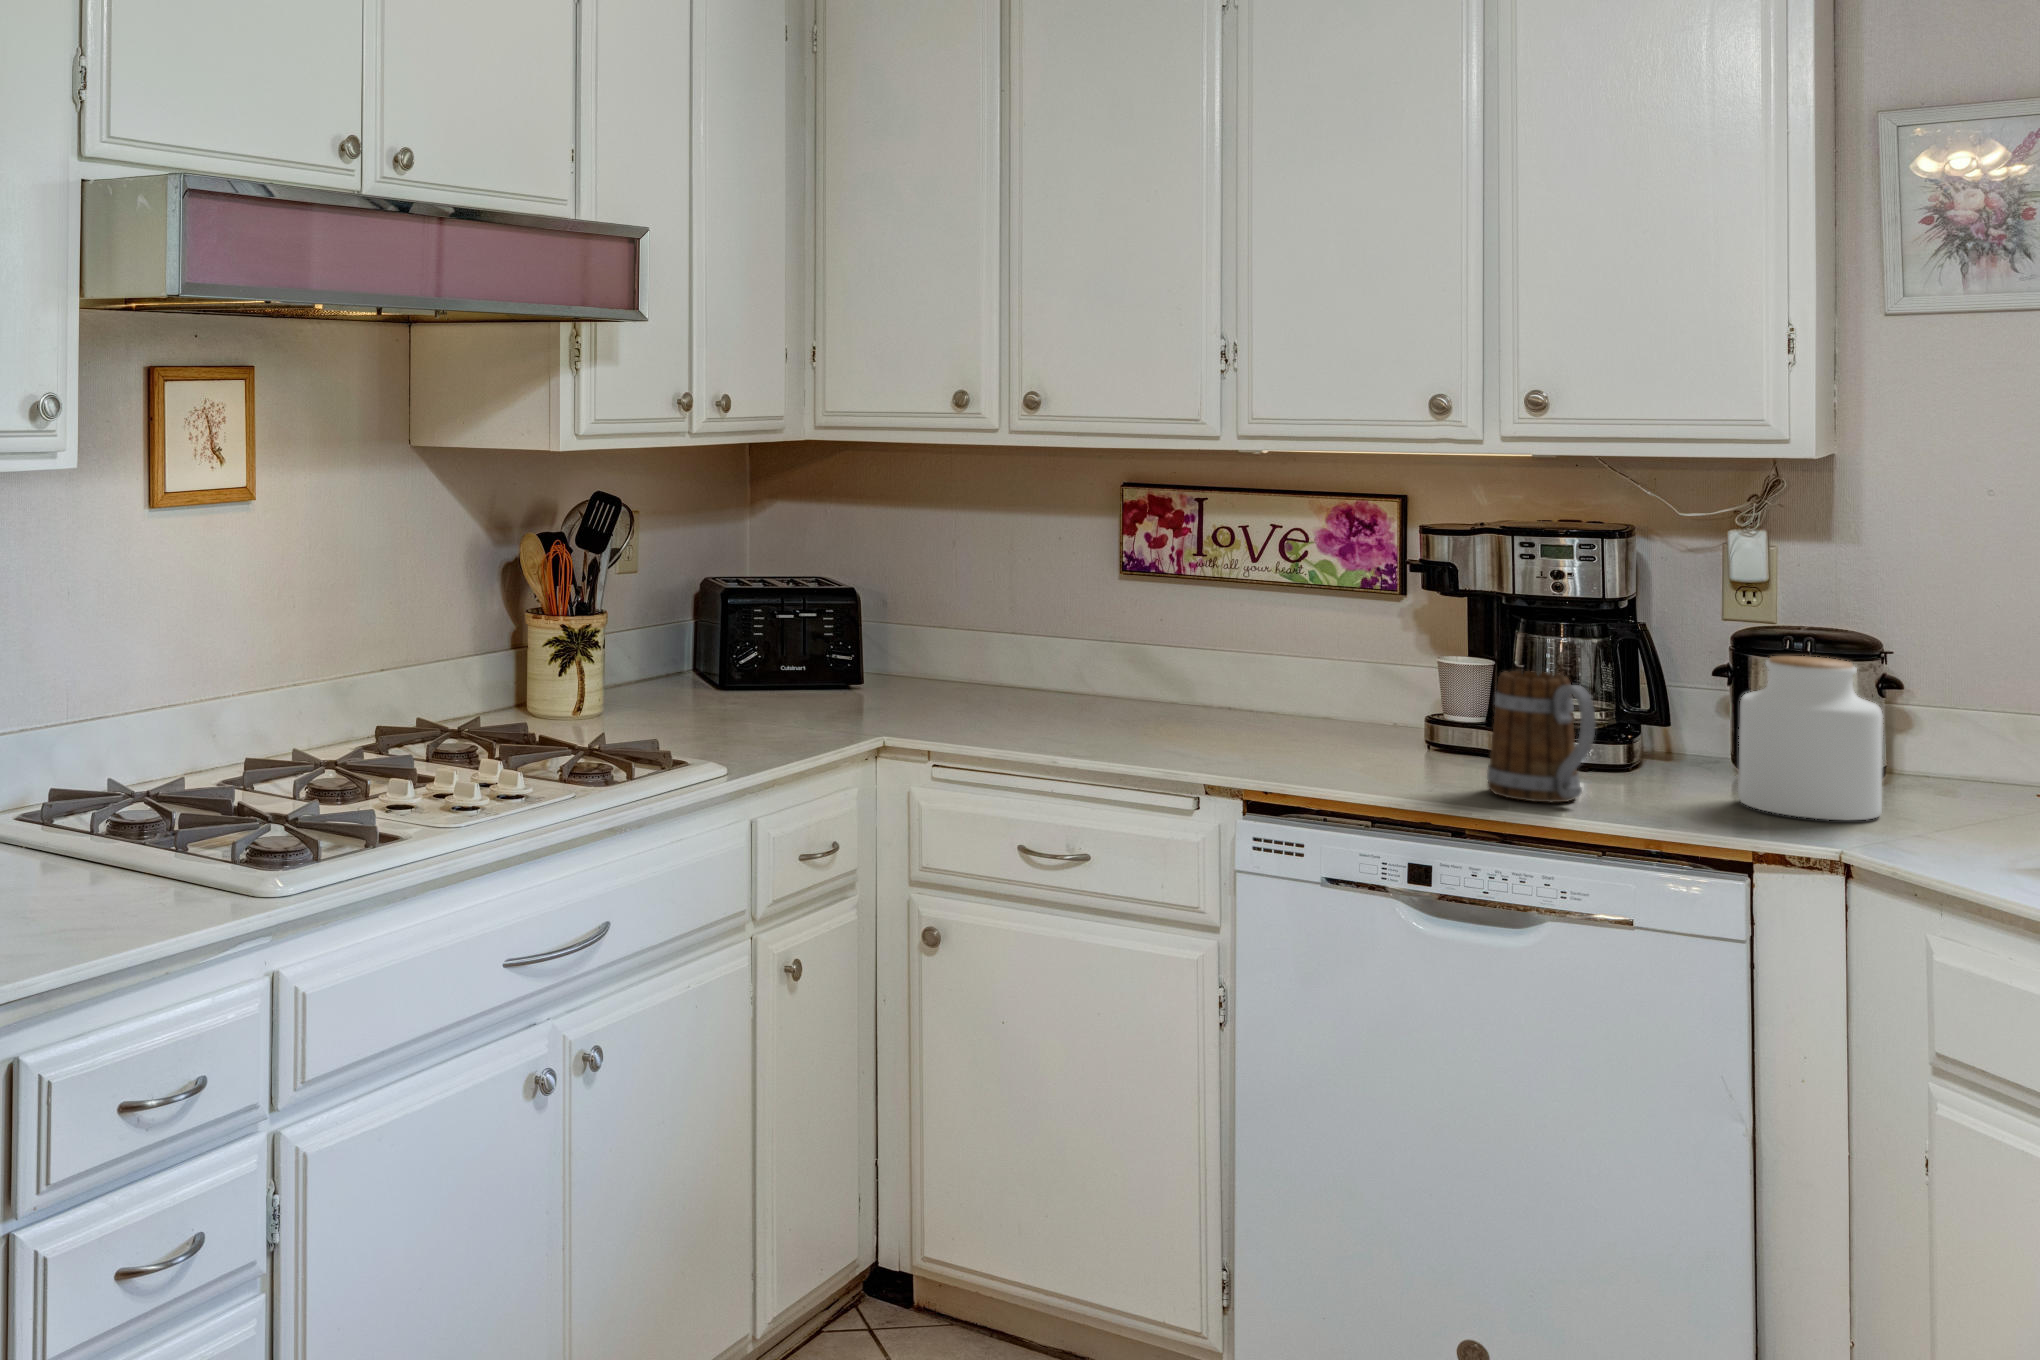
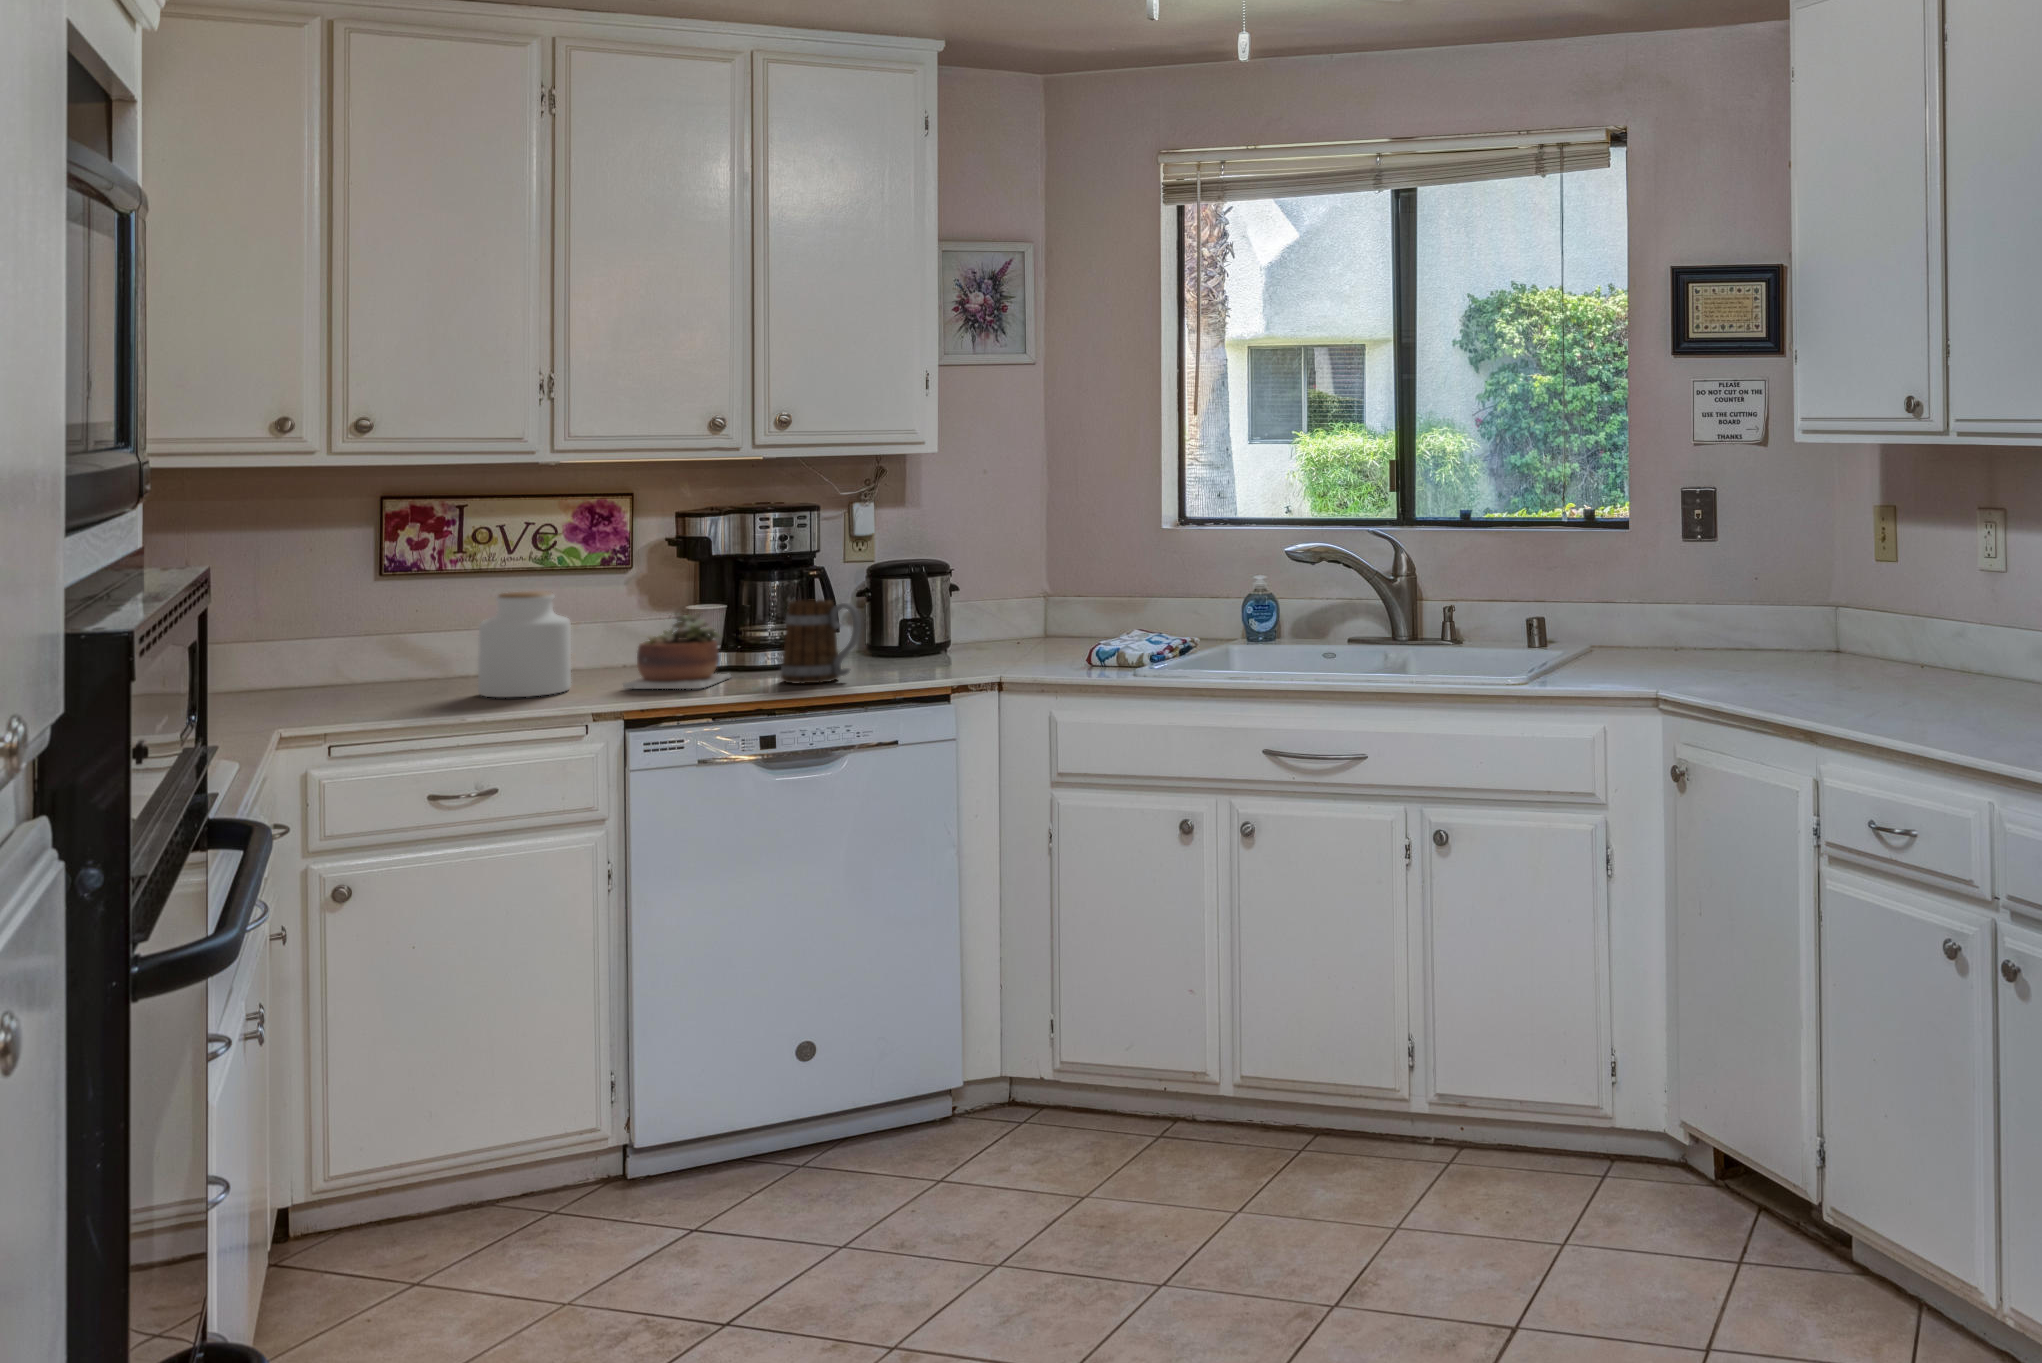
jar: present [1738,656,1883,820] -> present [478,591,571,697]
succulent plant: none [1287,669,1451,777] -> present [623,613,731,689]

